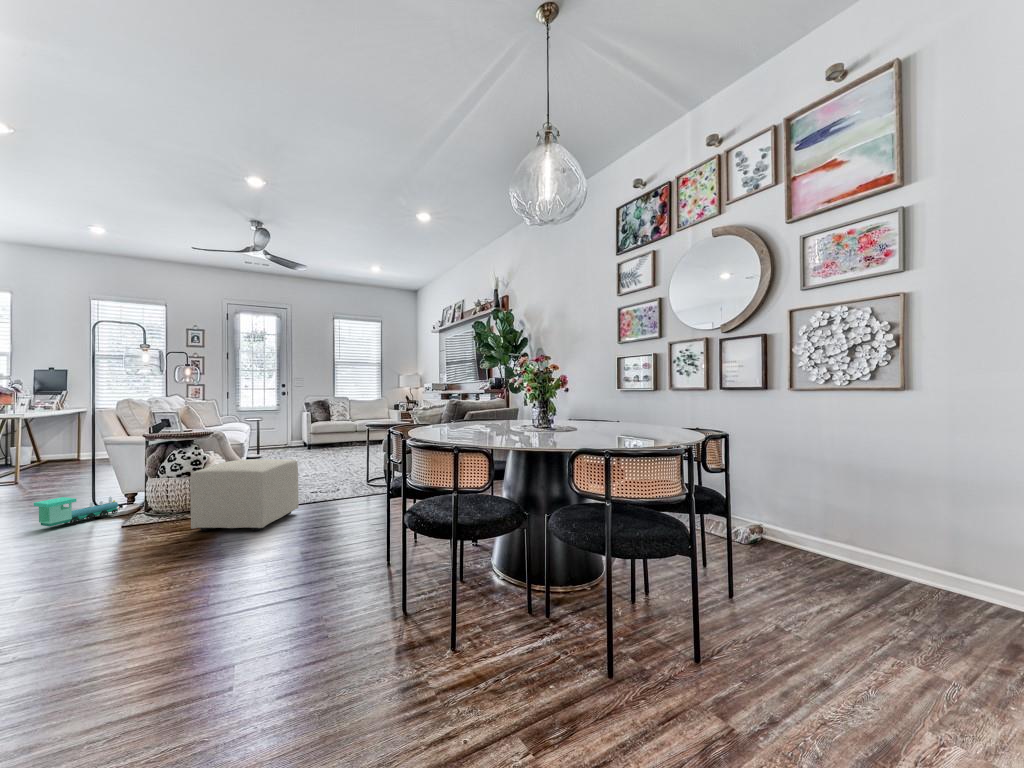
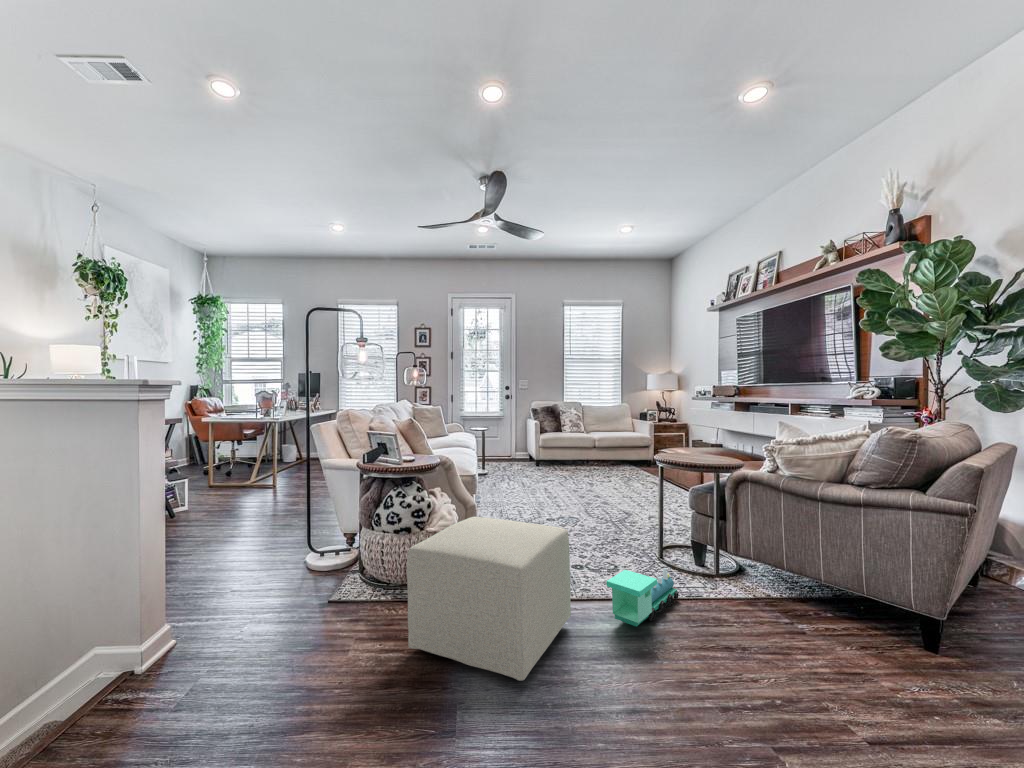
toy train: present [34,496,120,527] -> present [607,568,679,626]

